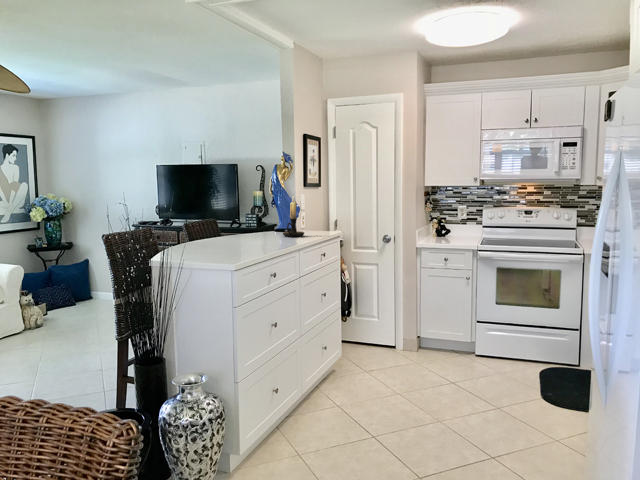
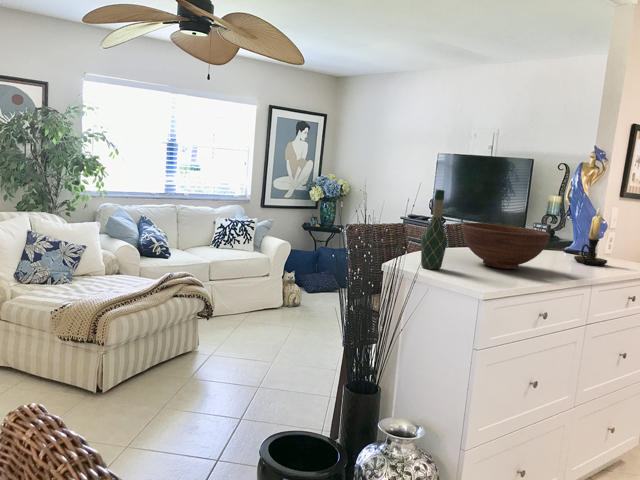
wine bottle: none [178,195,198,256] -> present [421,190,447,269]
fruit bowl: none [204,216,267,248] -> present [462,223,550,269]

